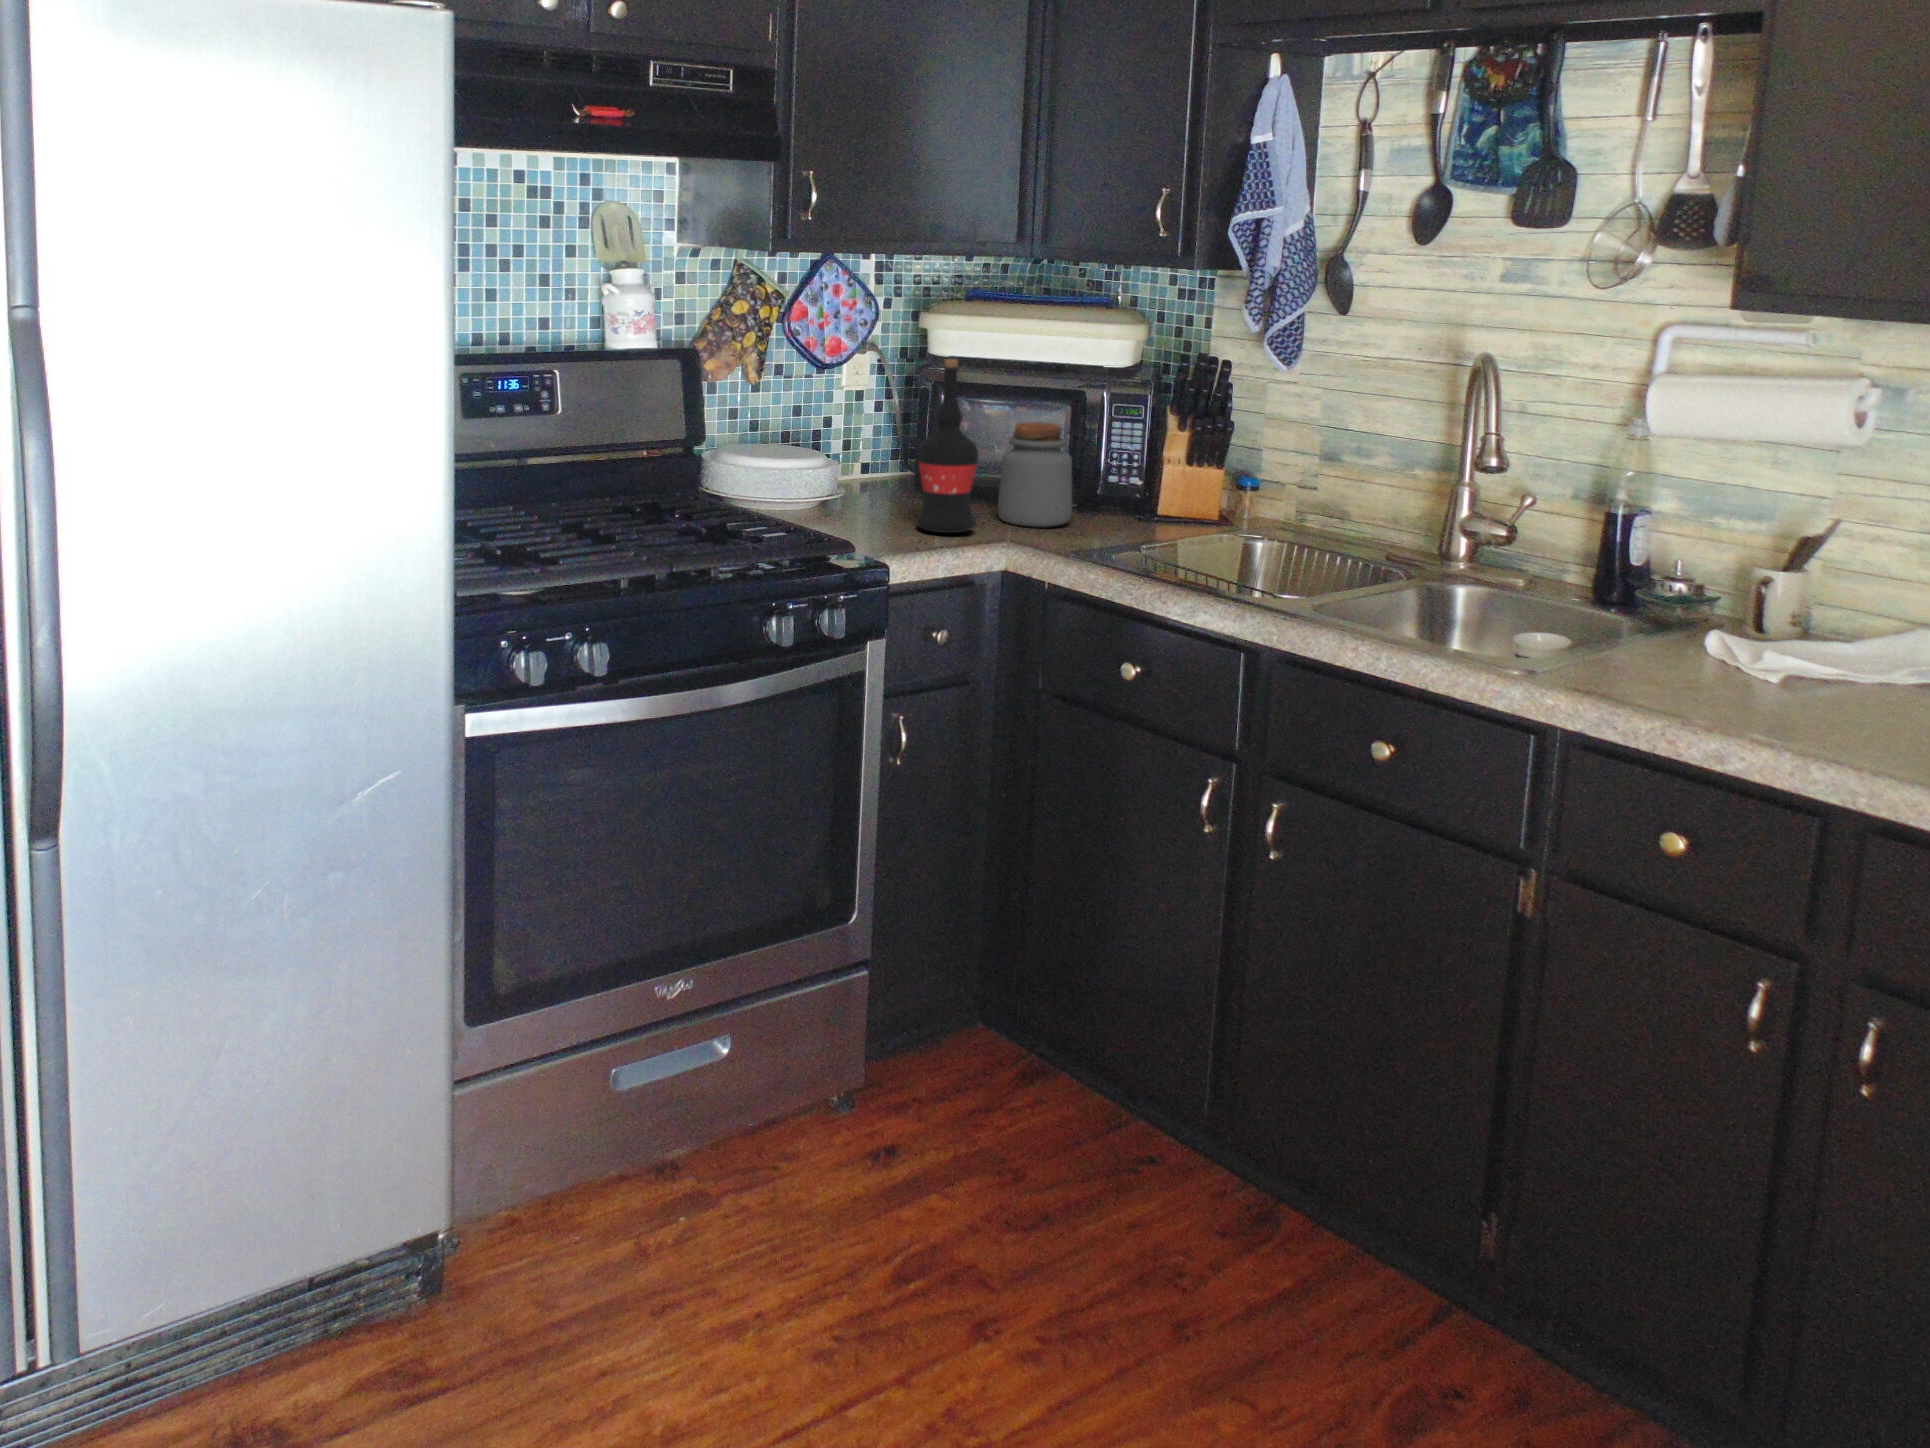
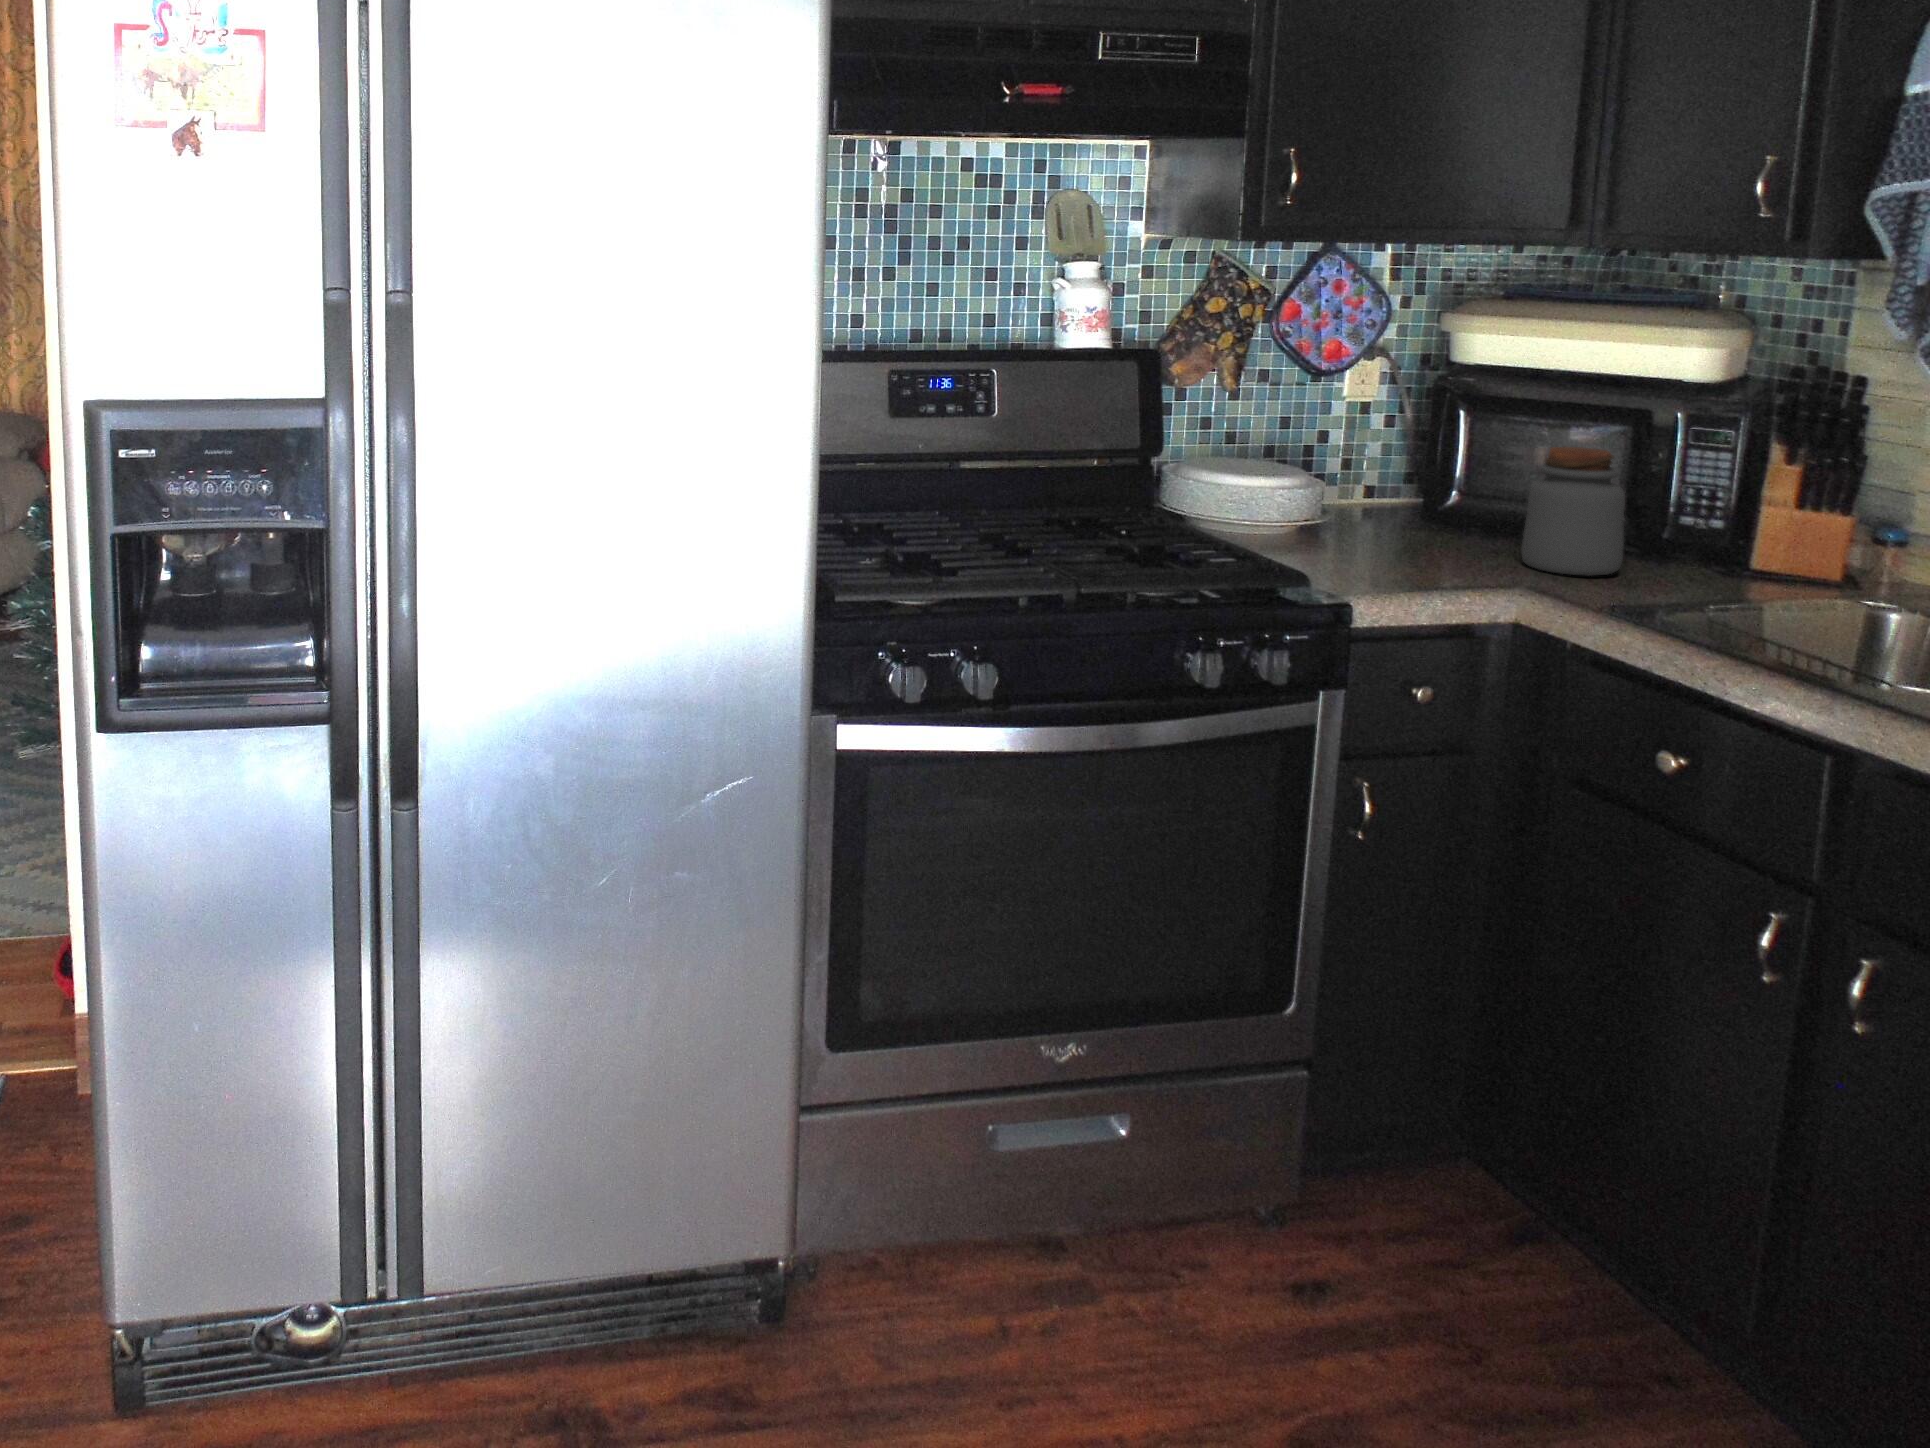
wine bottle: present [916,359,978,533] -> none [1405,366,1490,574]

